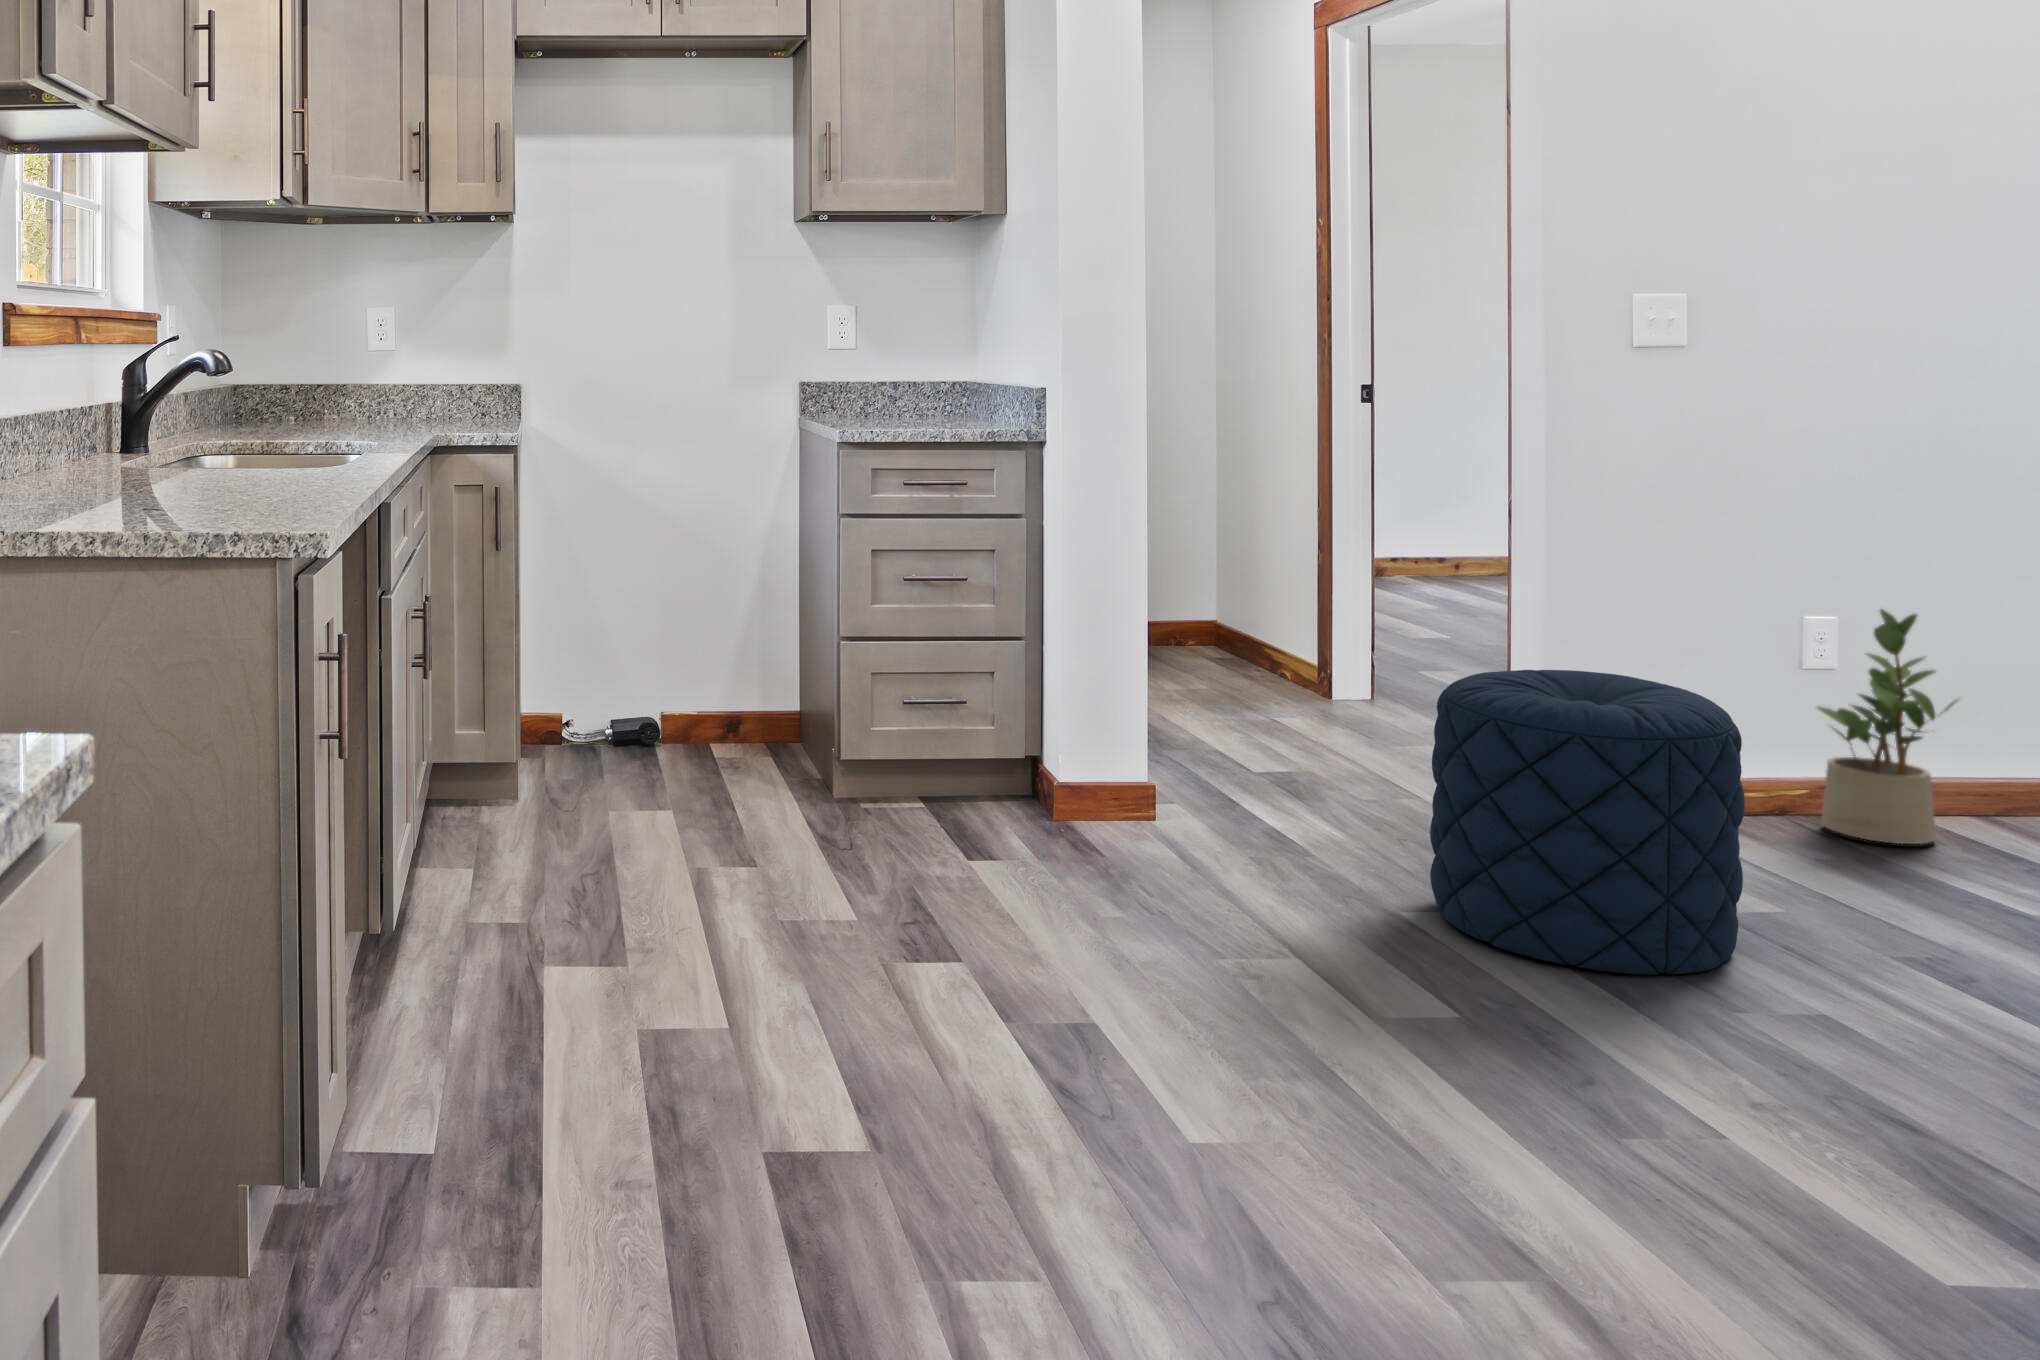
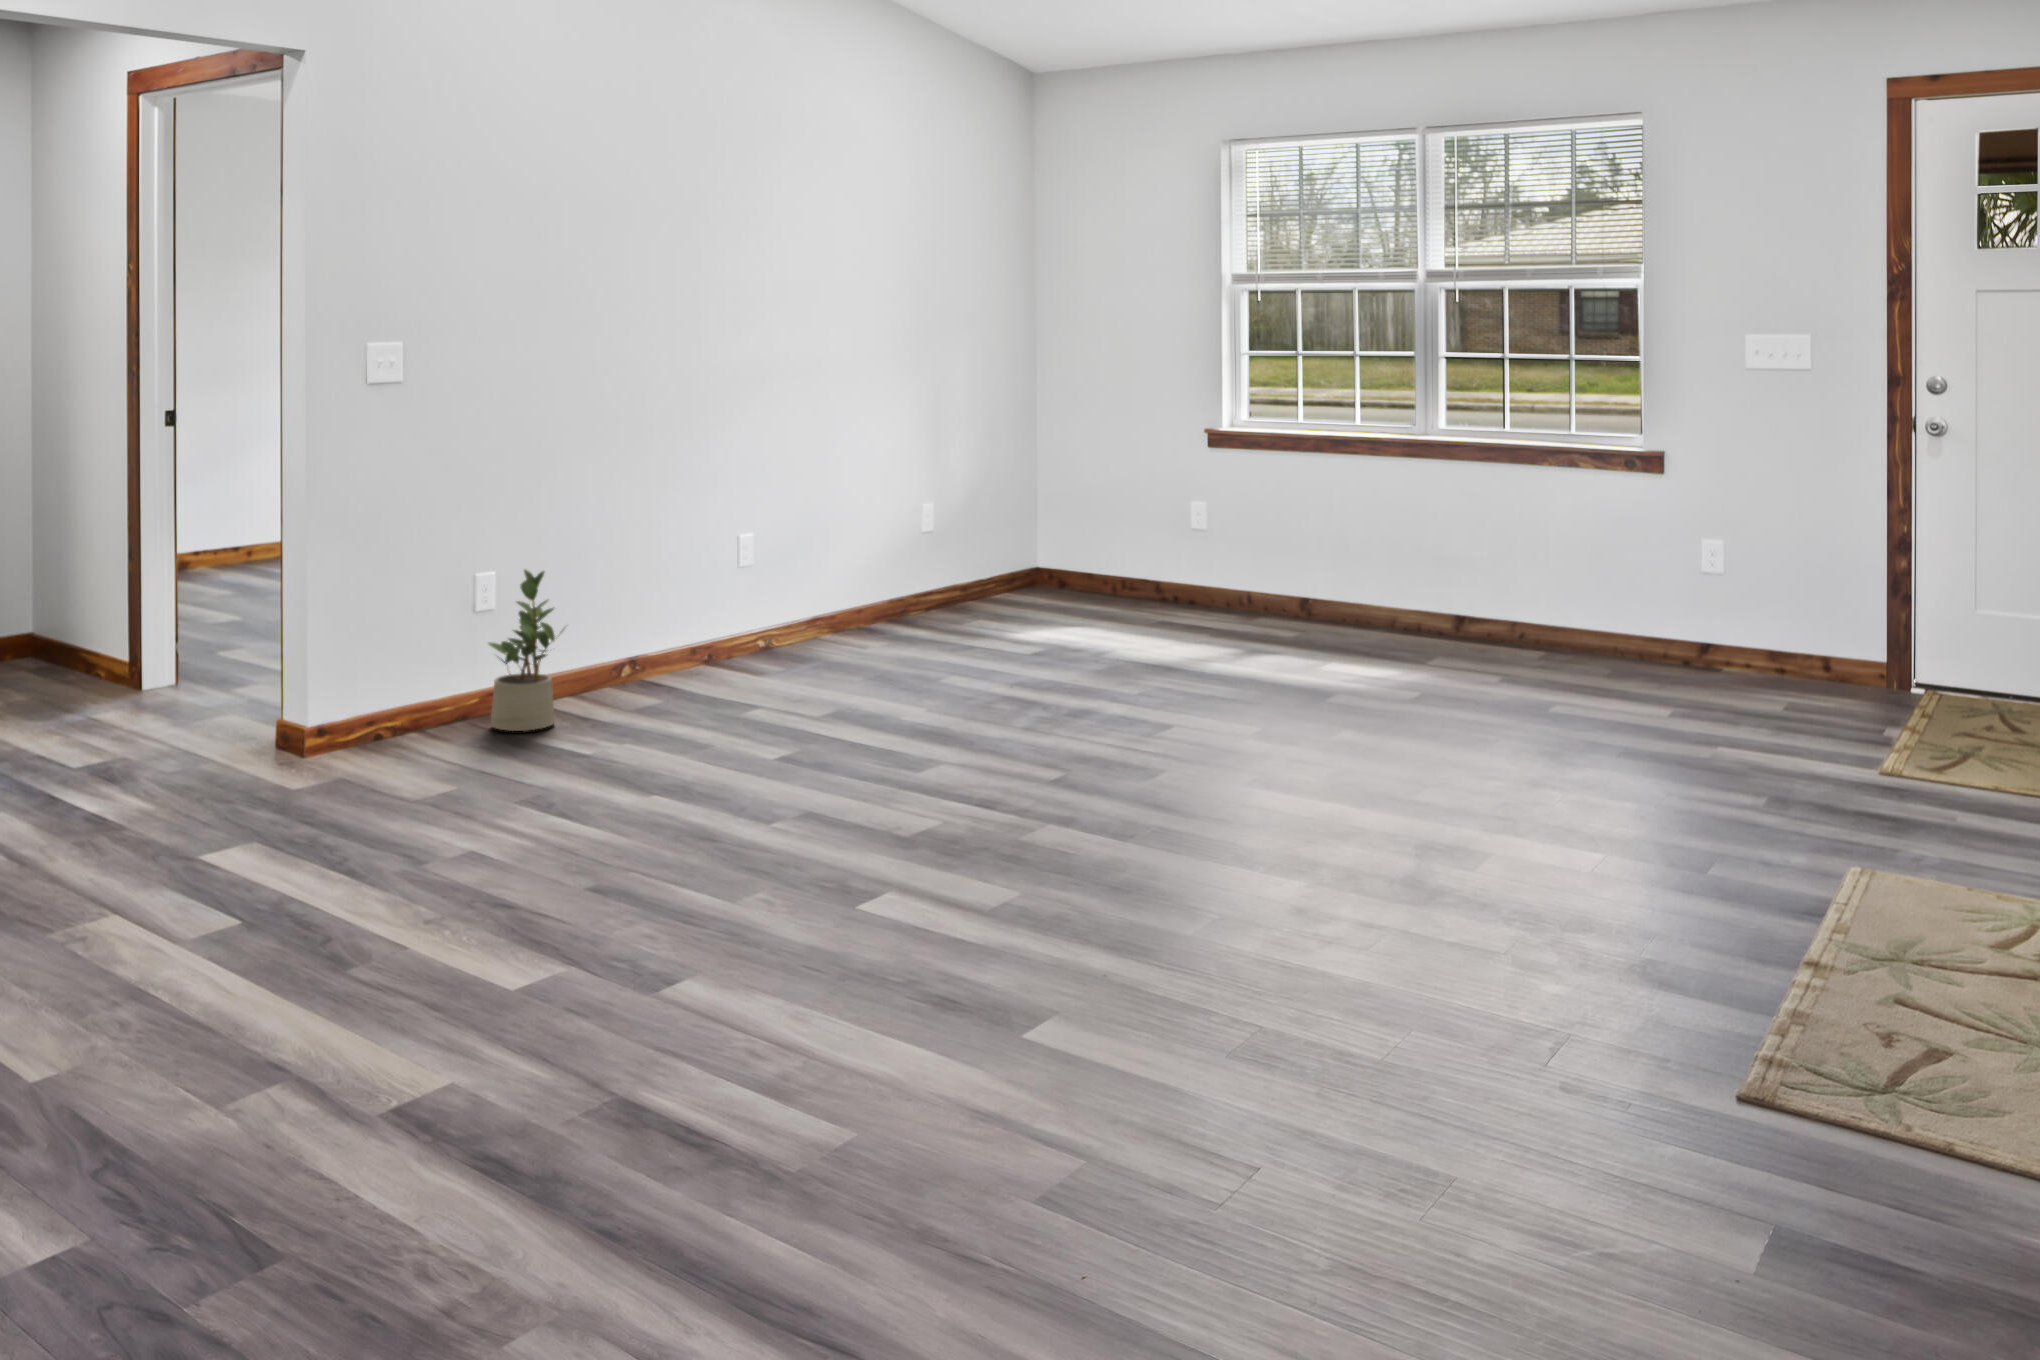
pouf: present [1430,670,1745,975] -> none [223,643,437,868]

